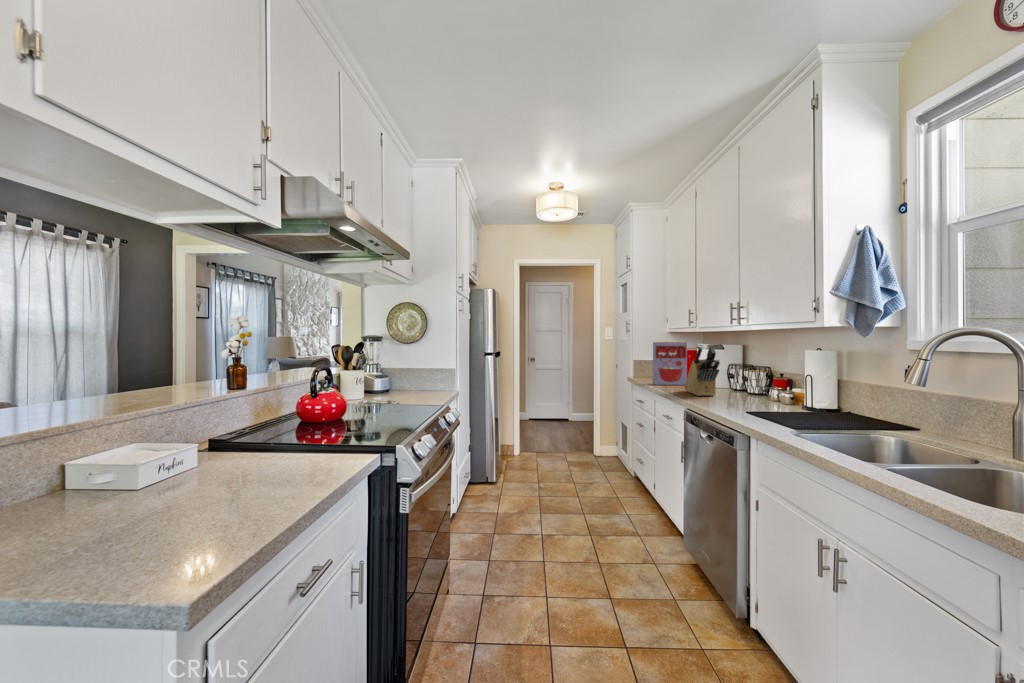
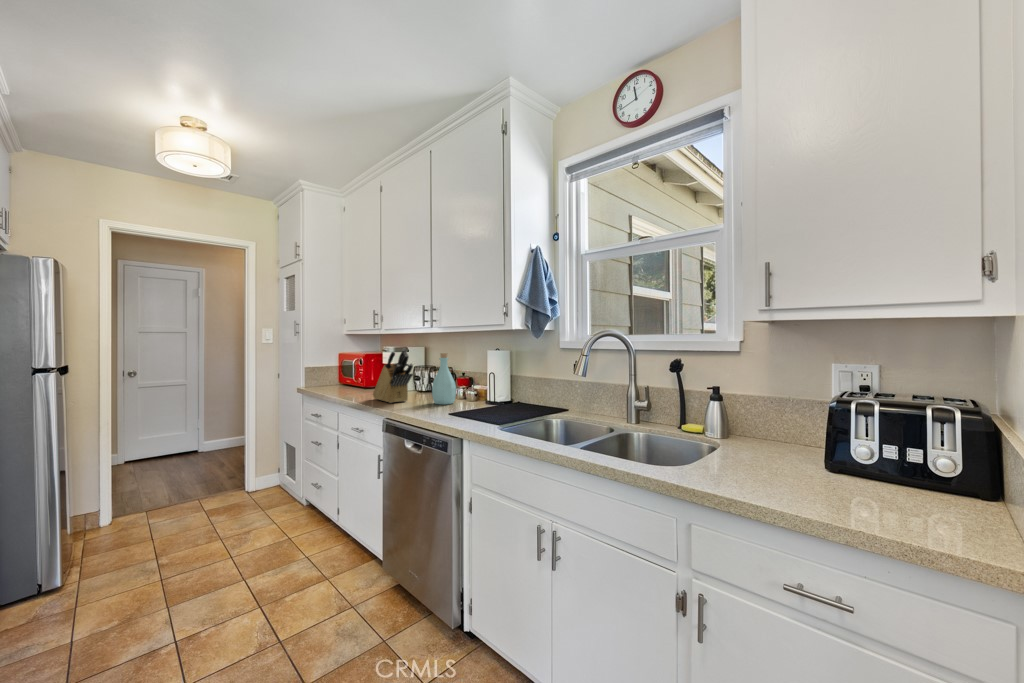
cereal box: present [653,342,687,385] -> none [332,346,370,395]
bottle: none [739,350,767,403] -> present [432,353,456,404]

